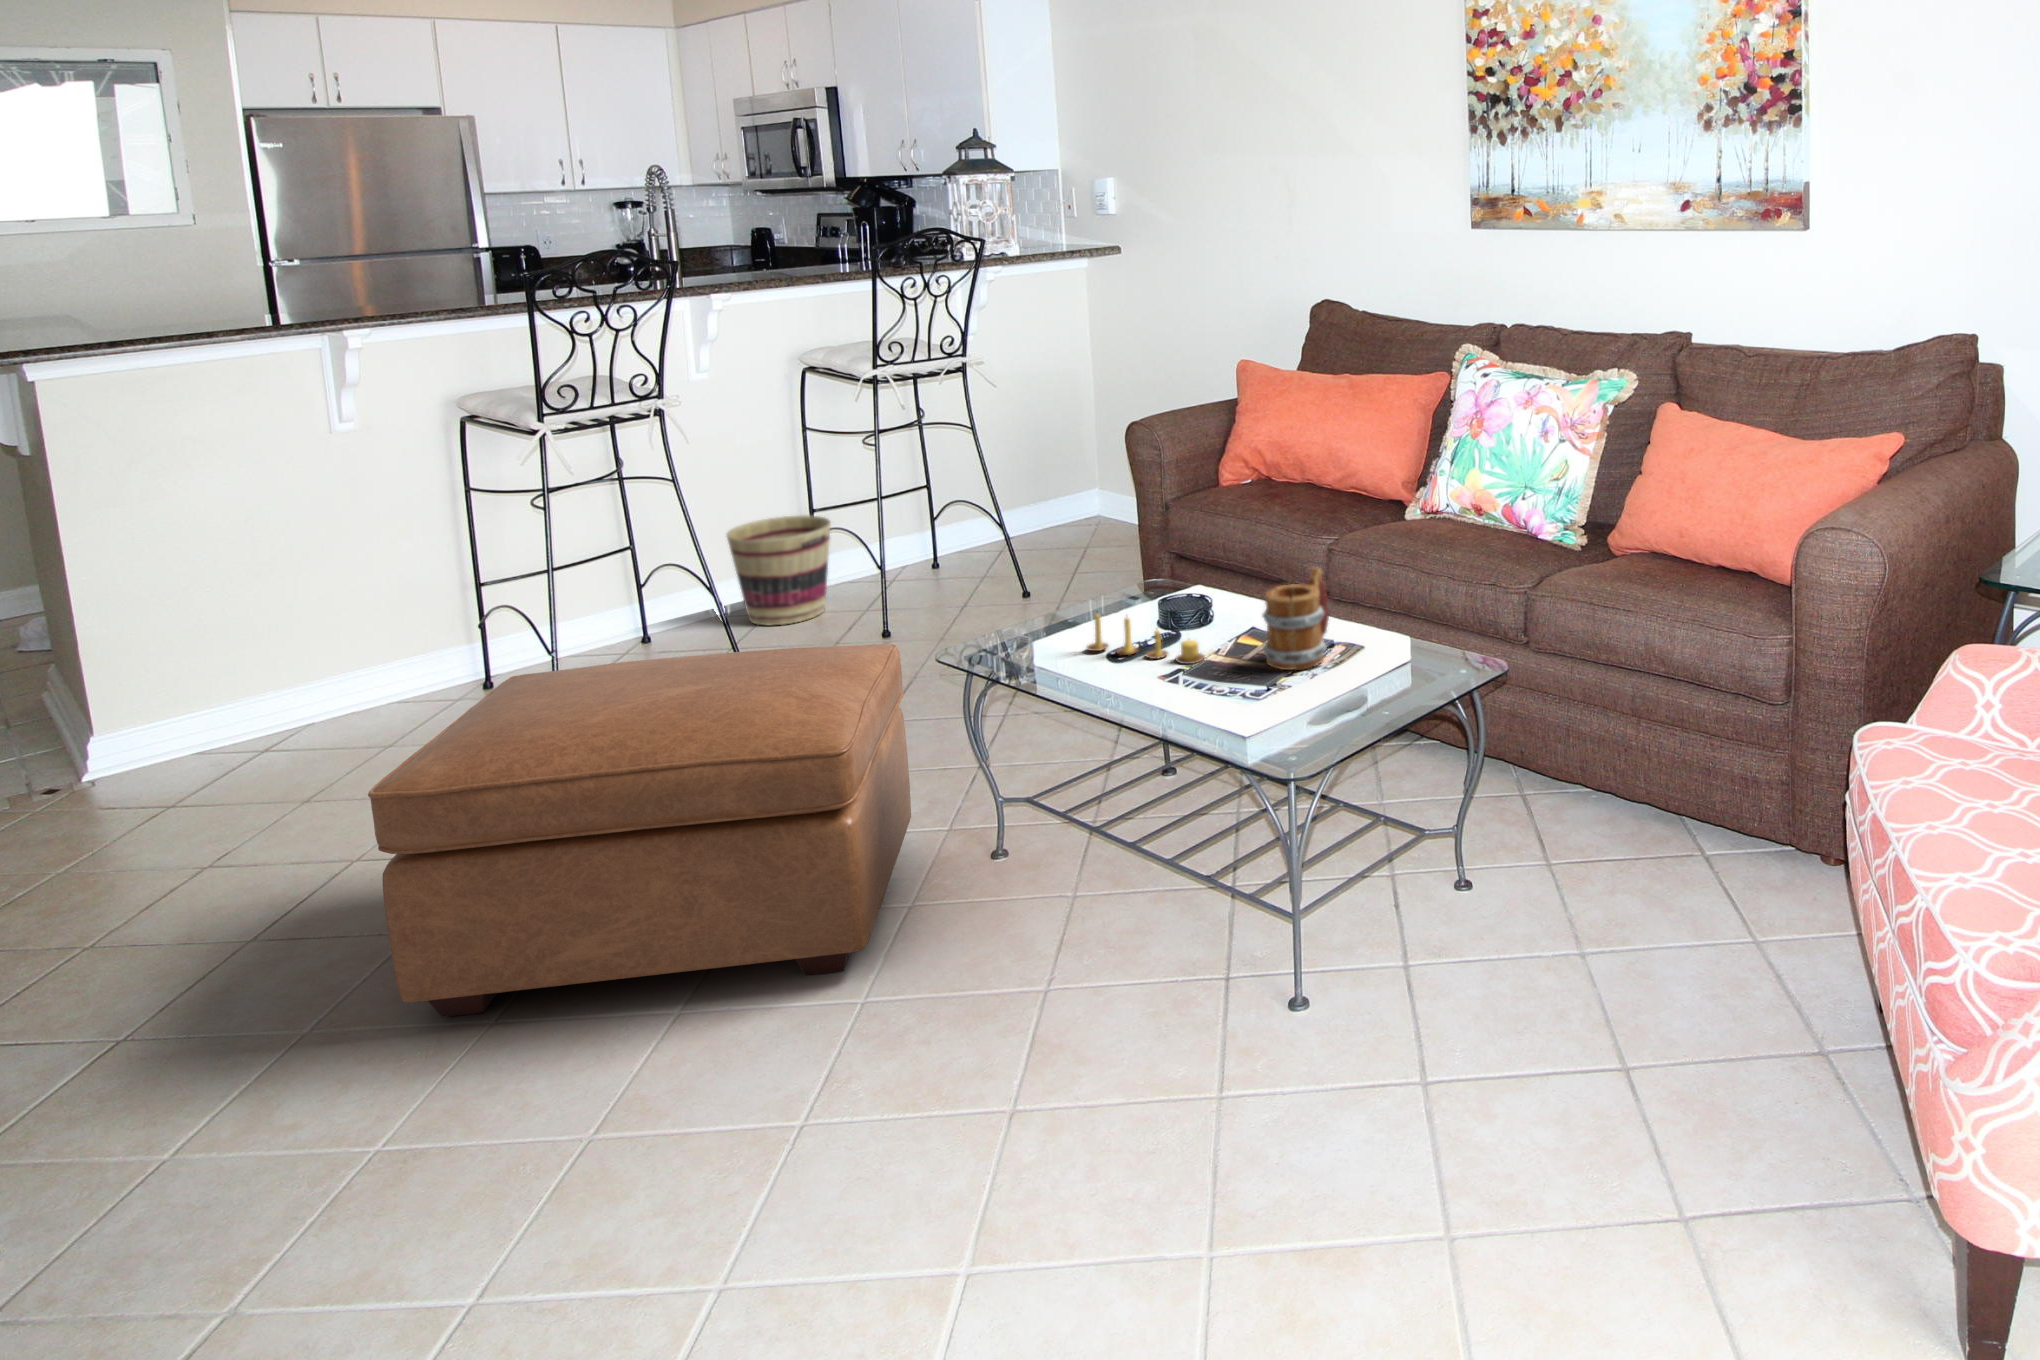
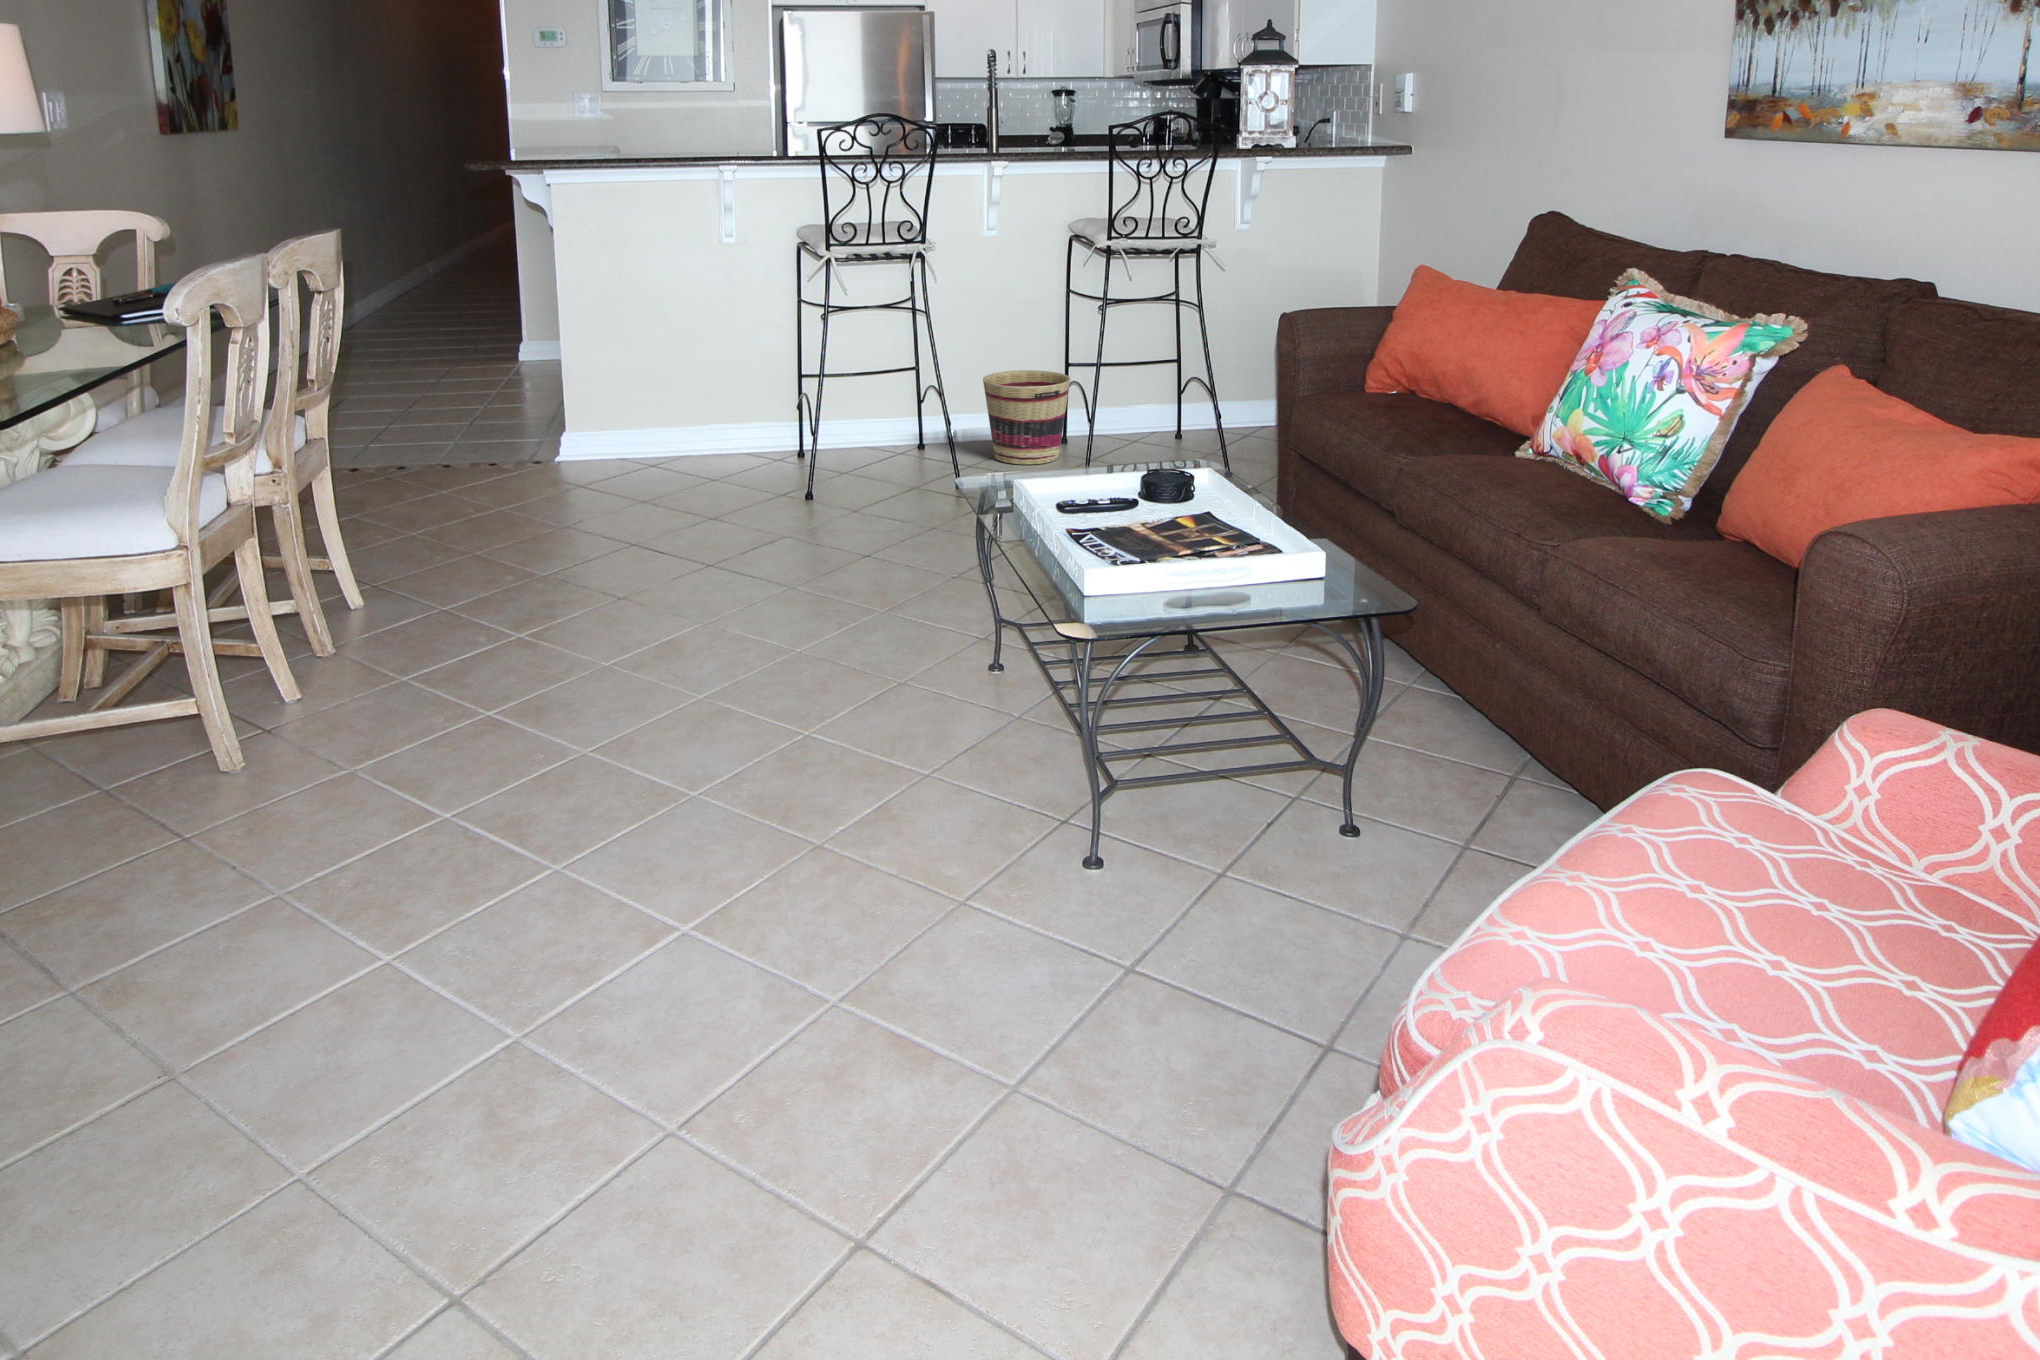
mug: present [1263,567,1329,670] -> none [1164,459,1248,555]
candle: present [1087,613,1204,664] -> none [1047,464,1128,529]
ottoman: present [368,644,911,1017] -> none [539,437,947,717]

